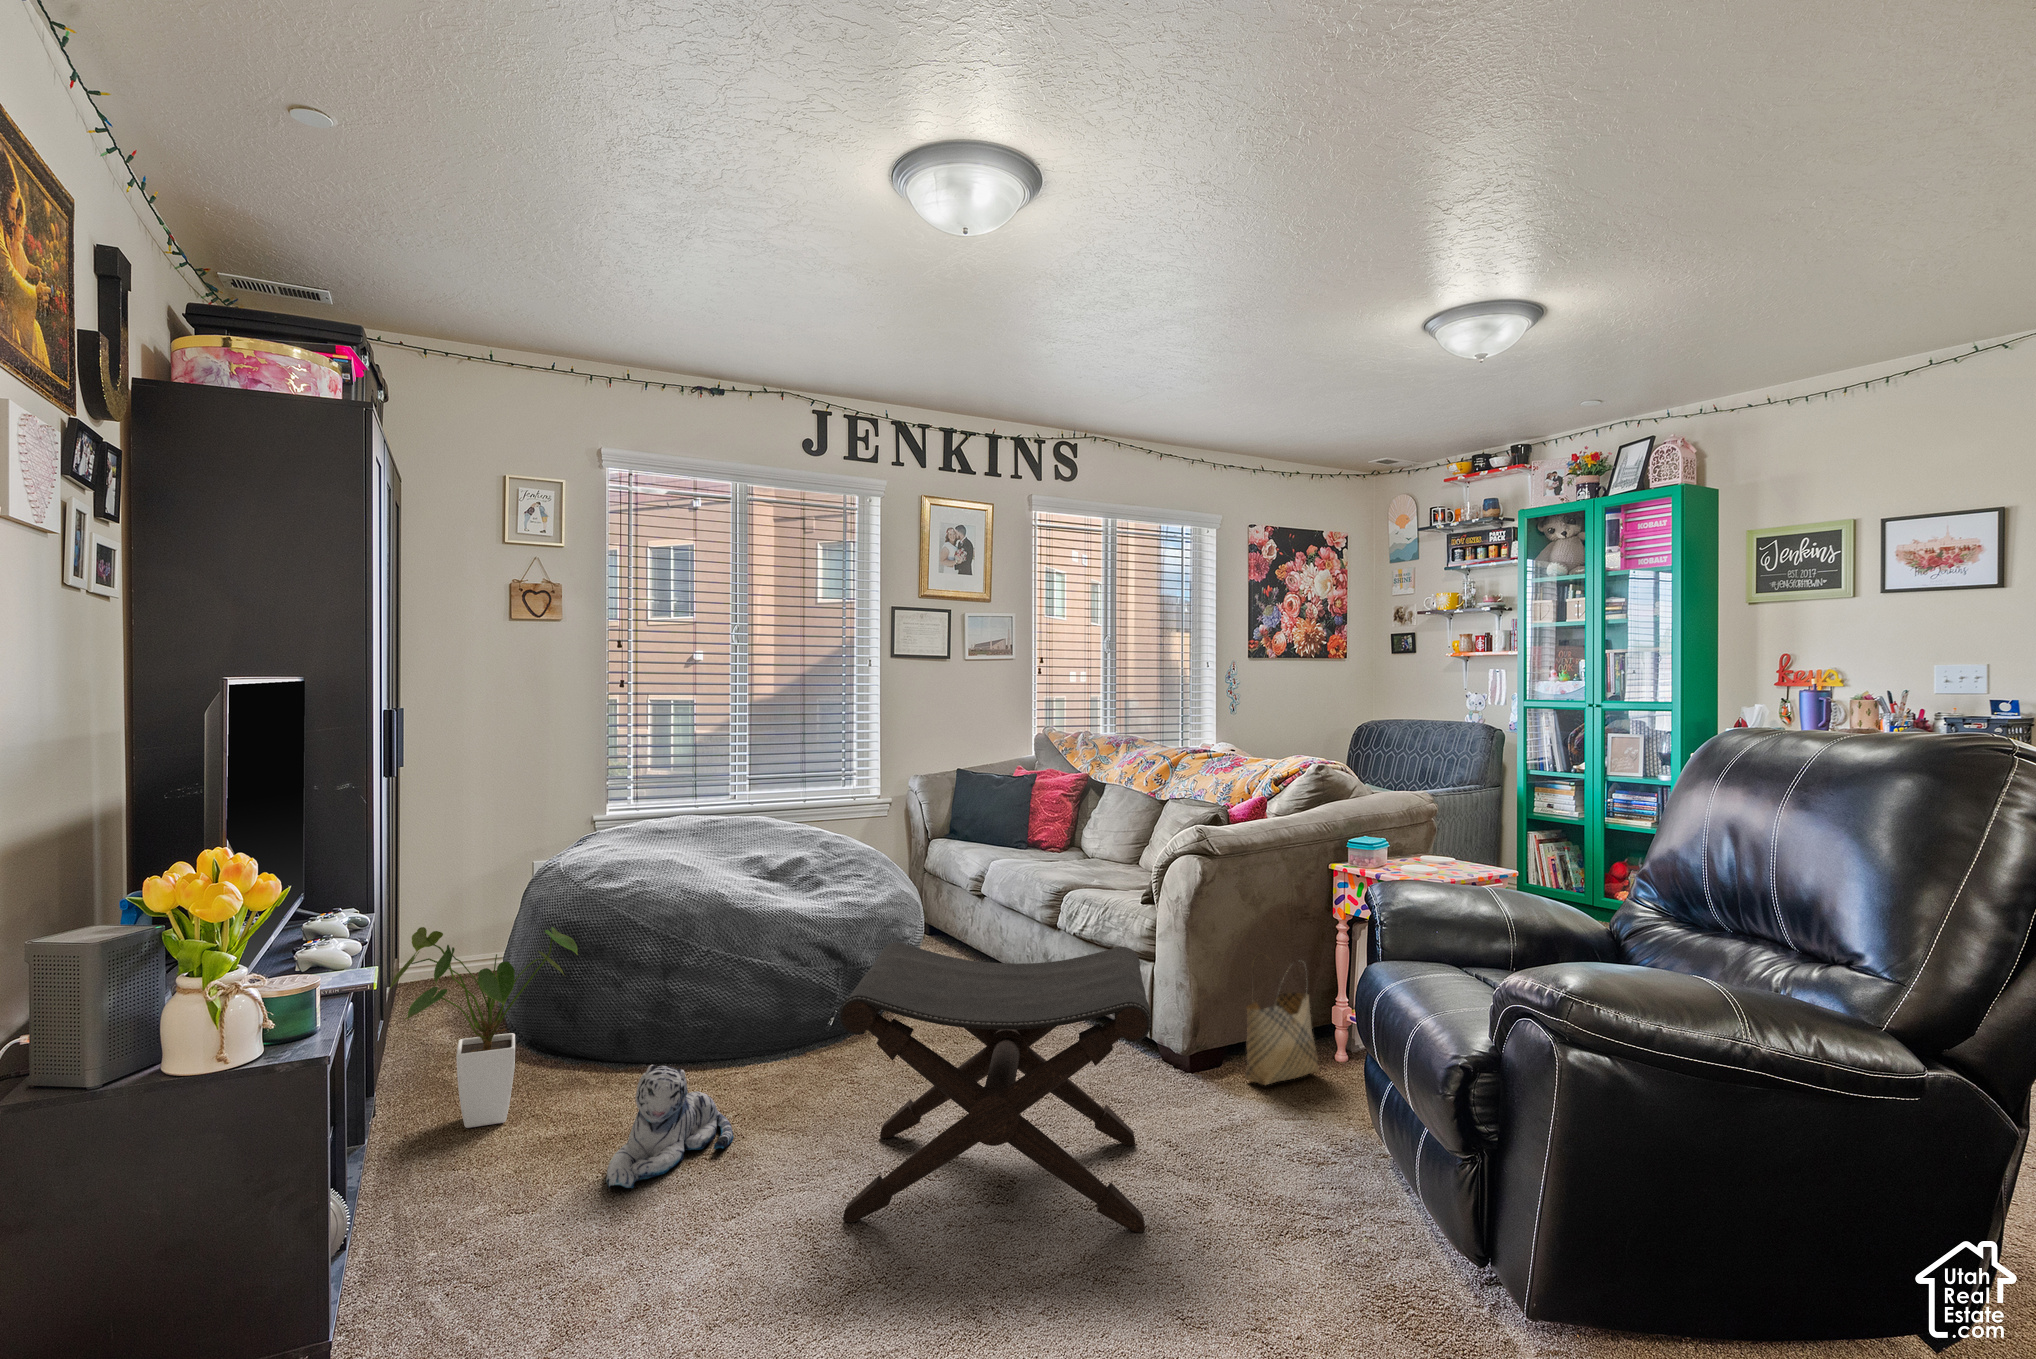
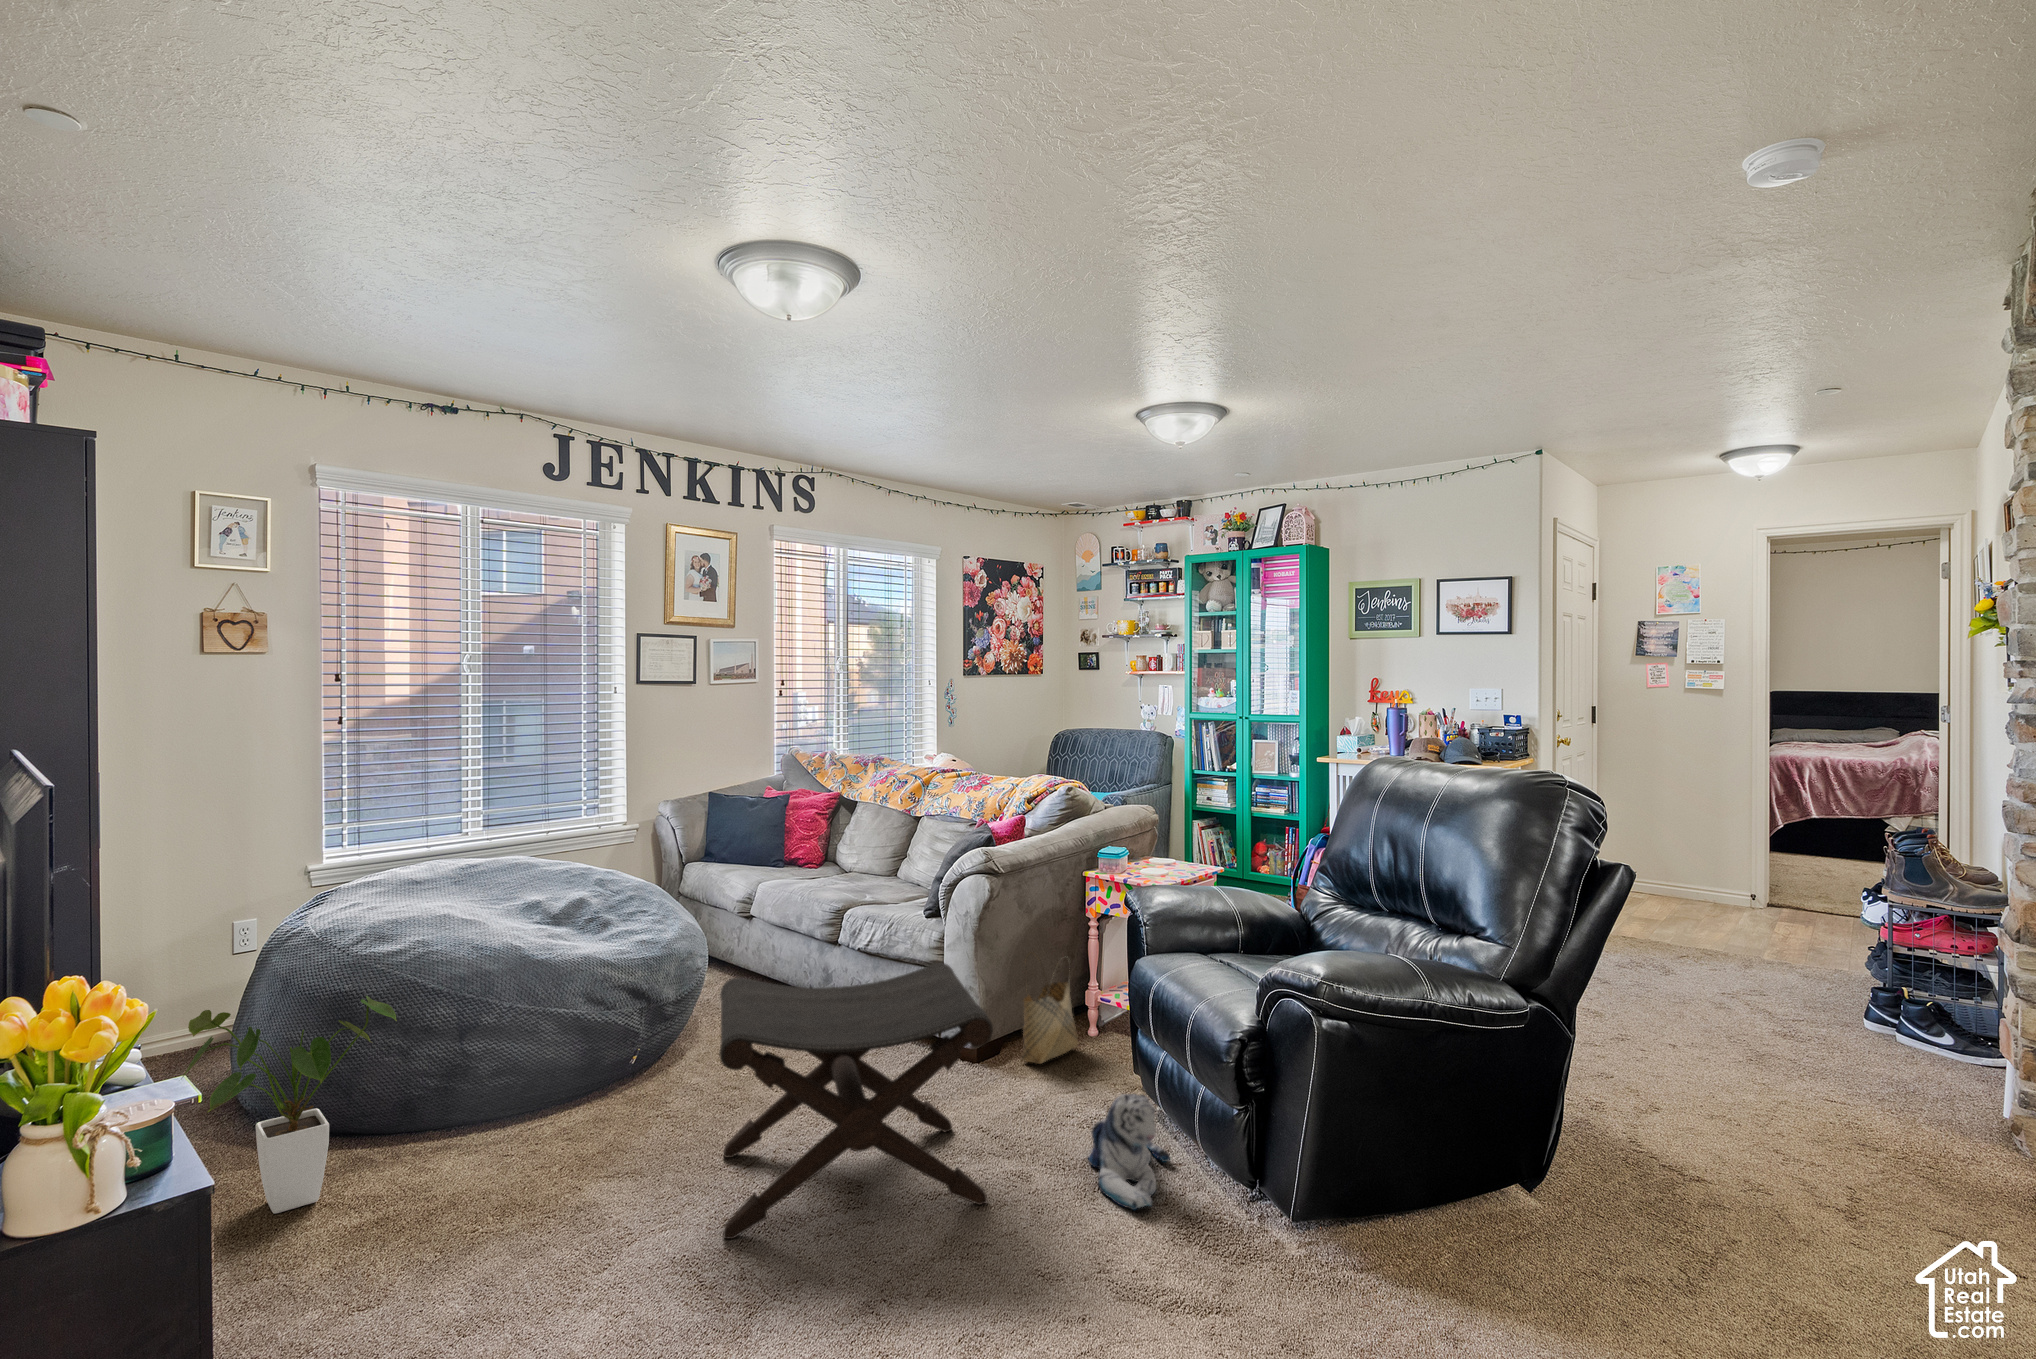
plush toy: present [606,1065,734,1189] -> present [1088,1094,1170,1210]

